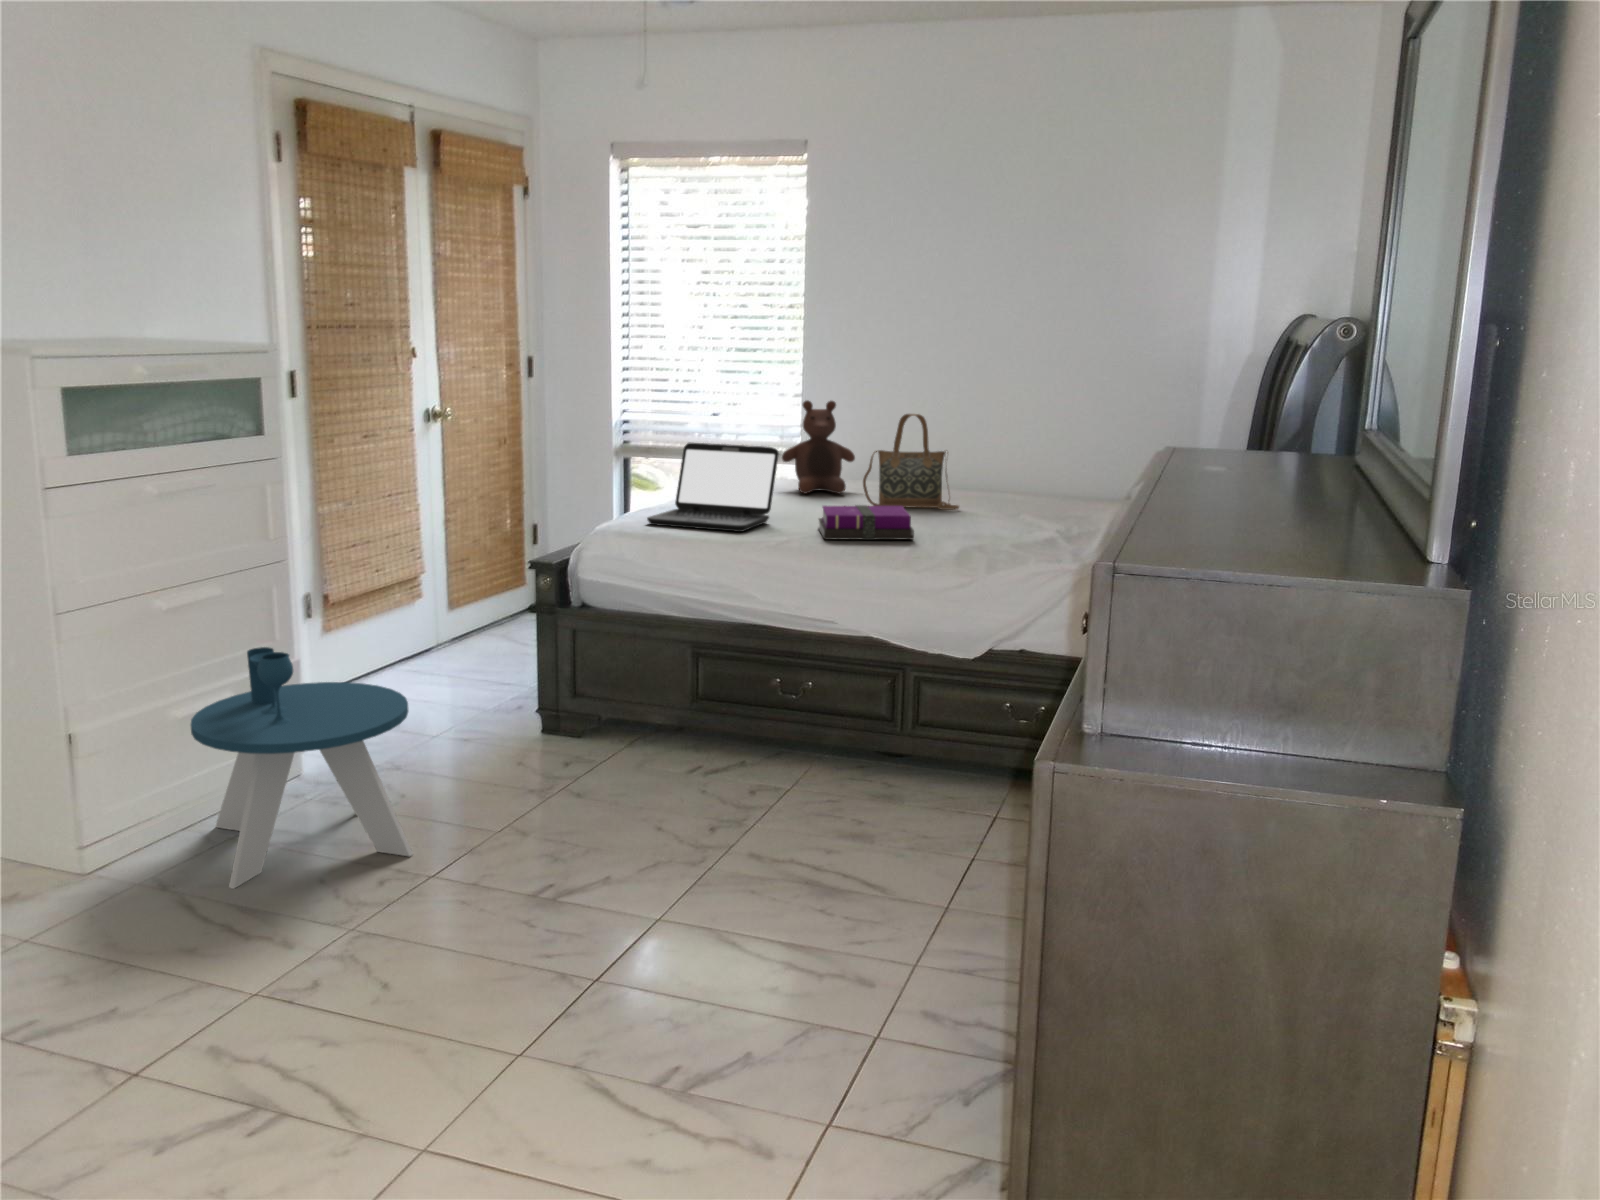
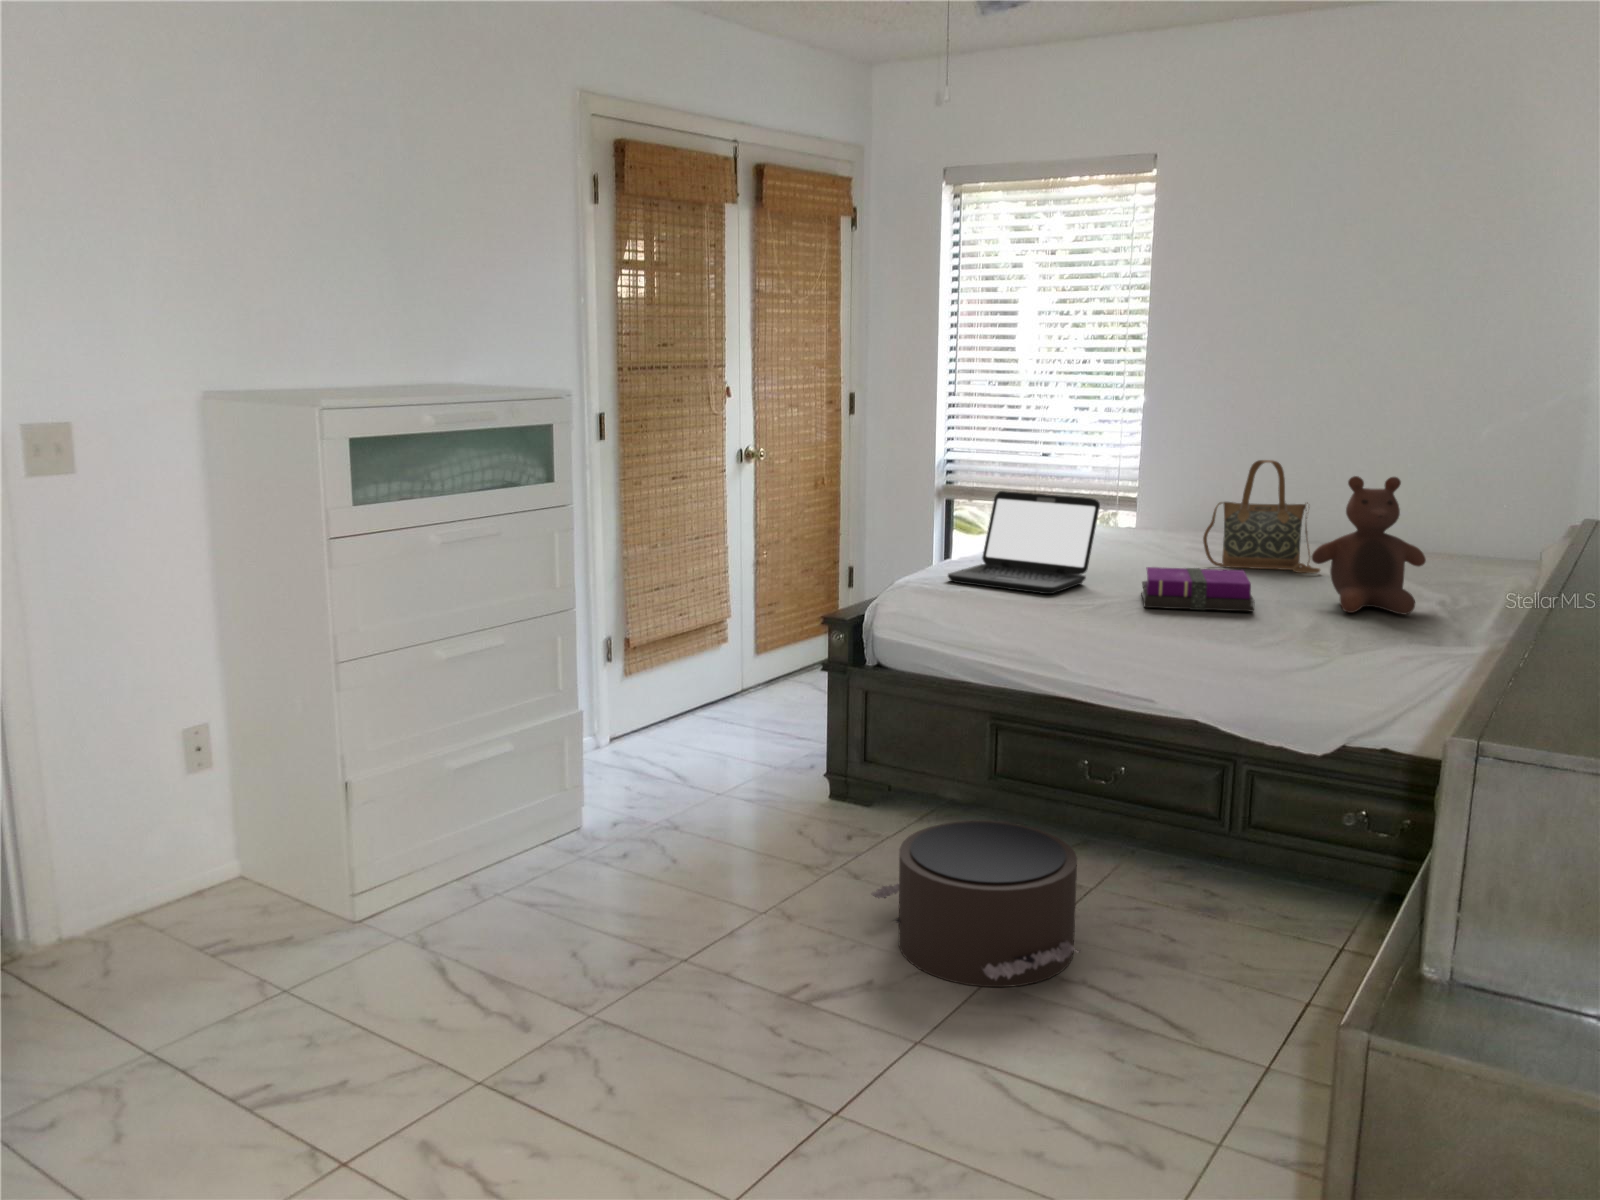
stuffed bear: present [782,400,855,494] -> present [1312,476,1426,614]
side table: present [191,647,413,889] -> none [458,701,671,952]
pouf: none [602,730,794,869] -> present [872,821,1079,987]

